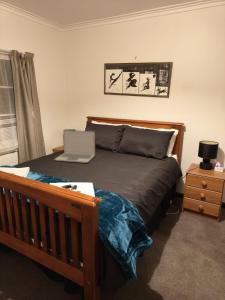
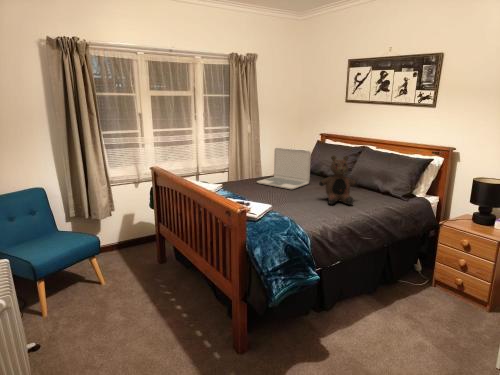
teddy bear: none [113,134,140,172] -> present [319,156,357,205]

